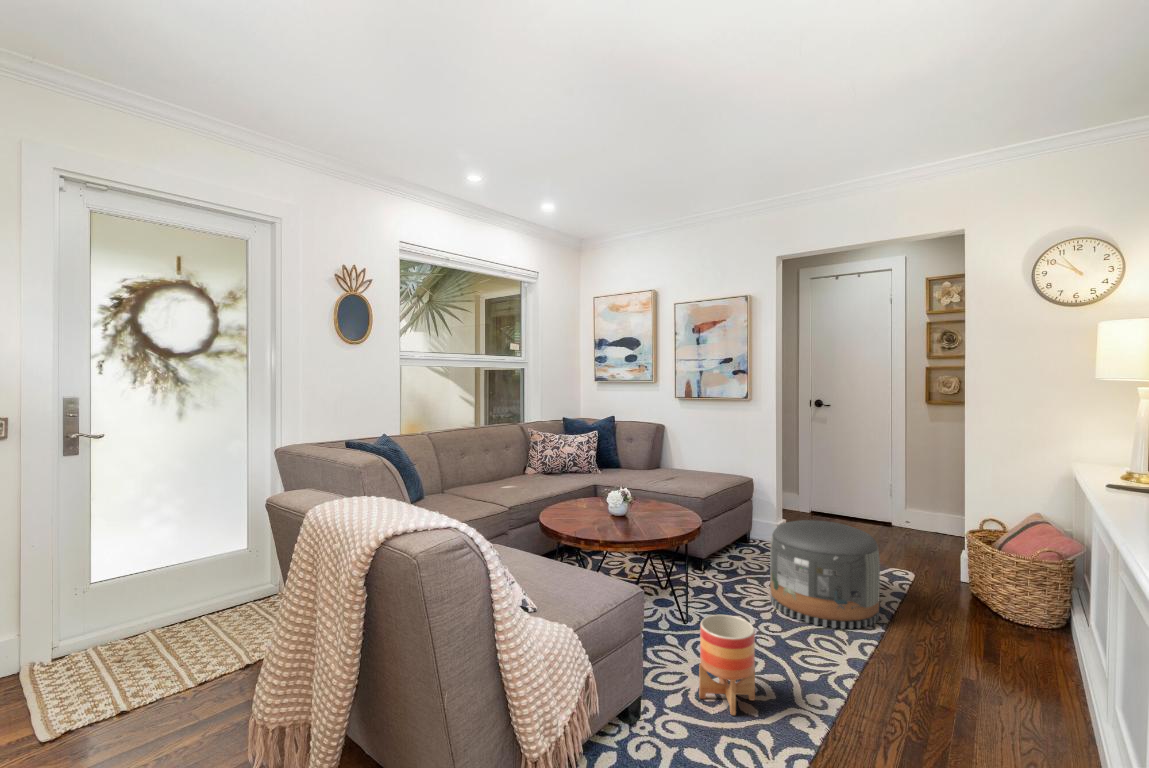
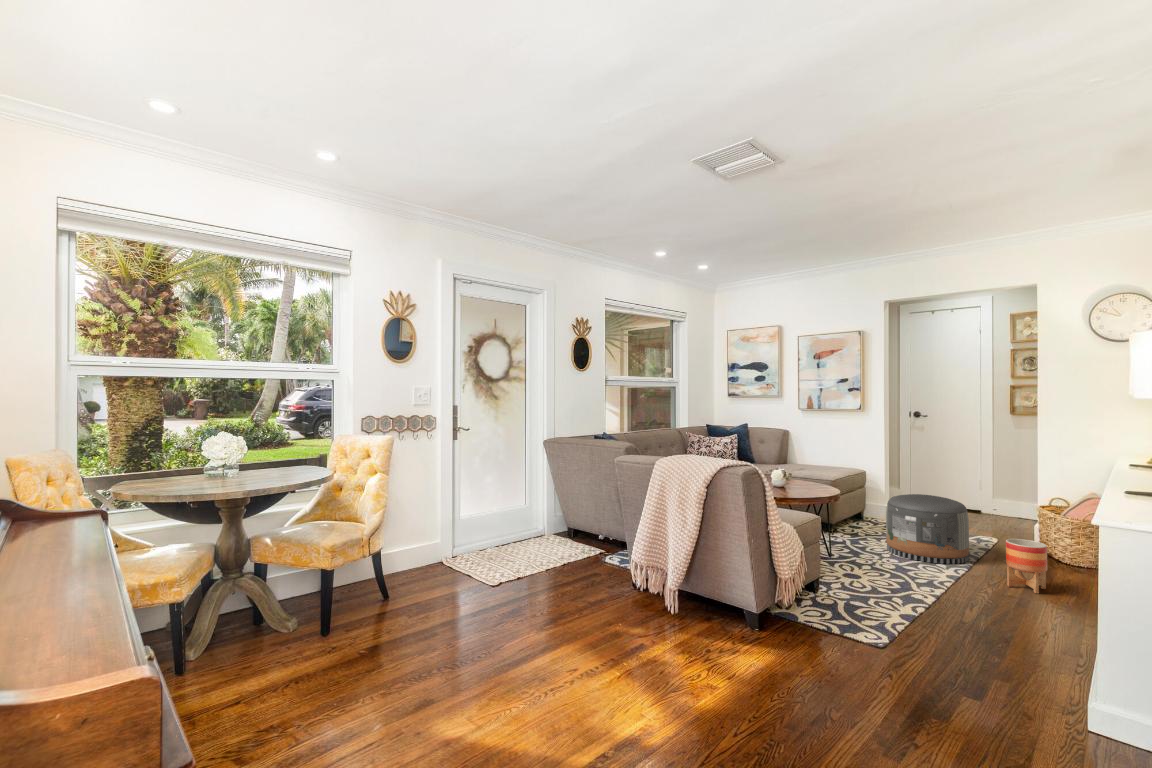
planter: present [699,615,755,715] -> present [1006,539,1047,594]

